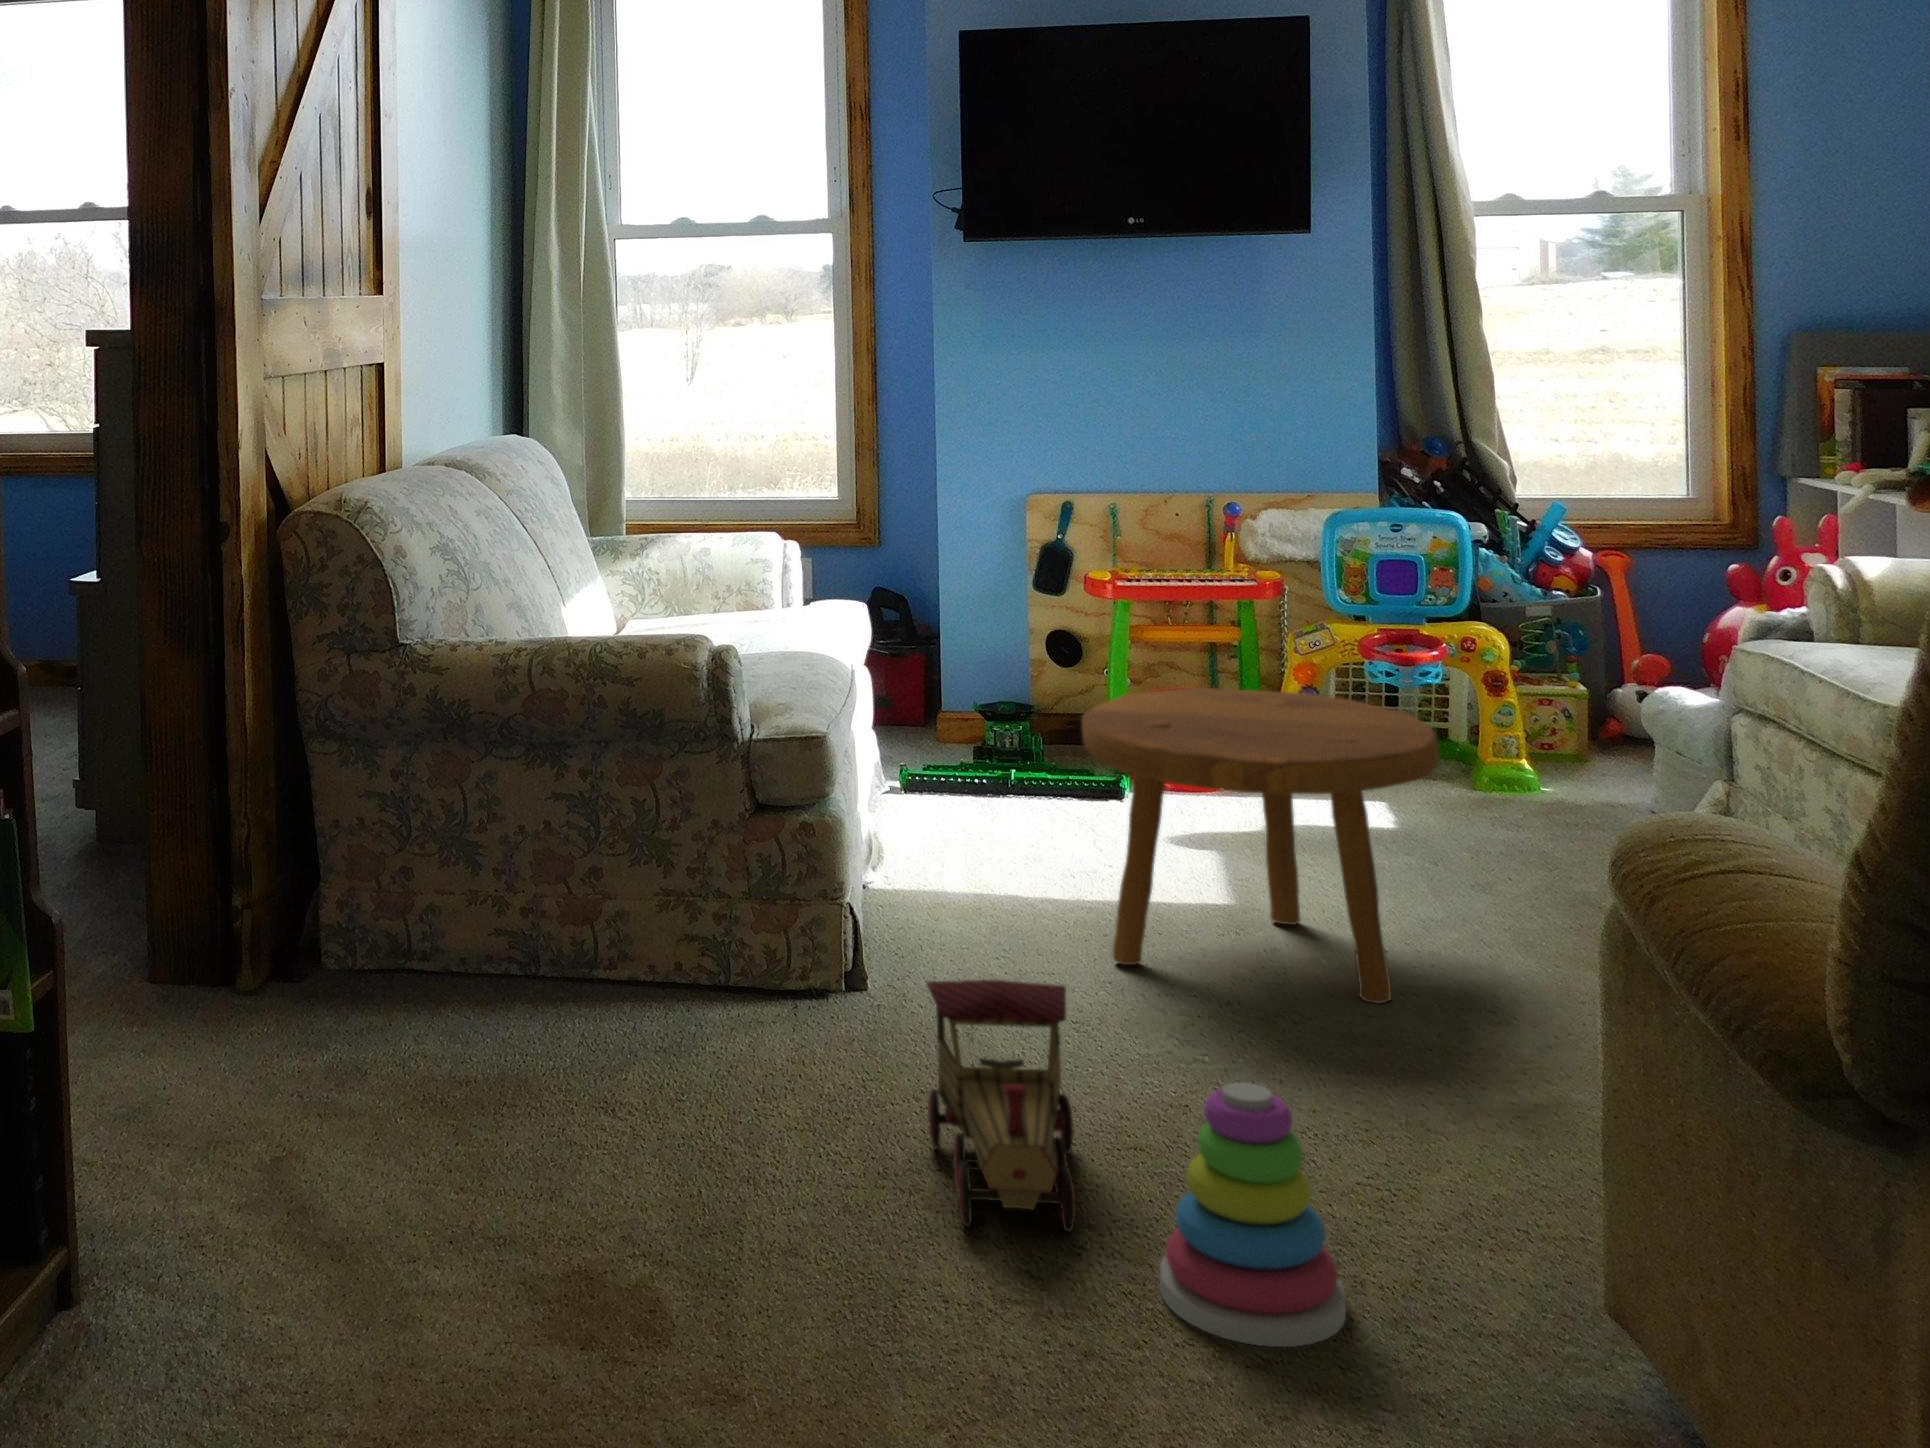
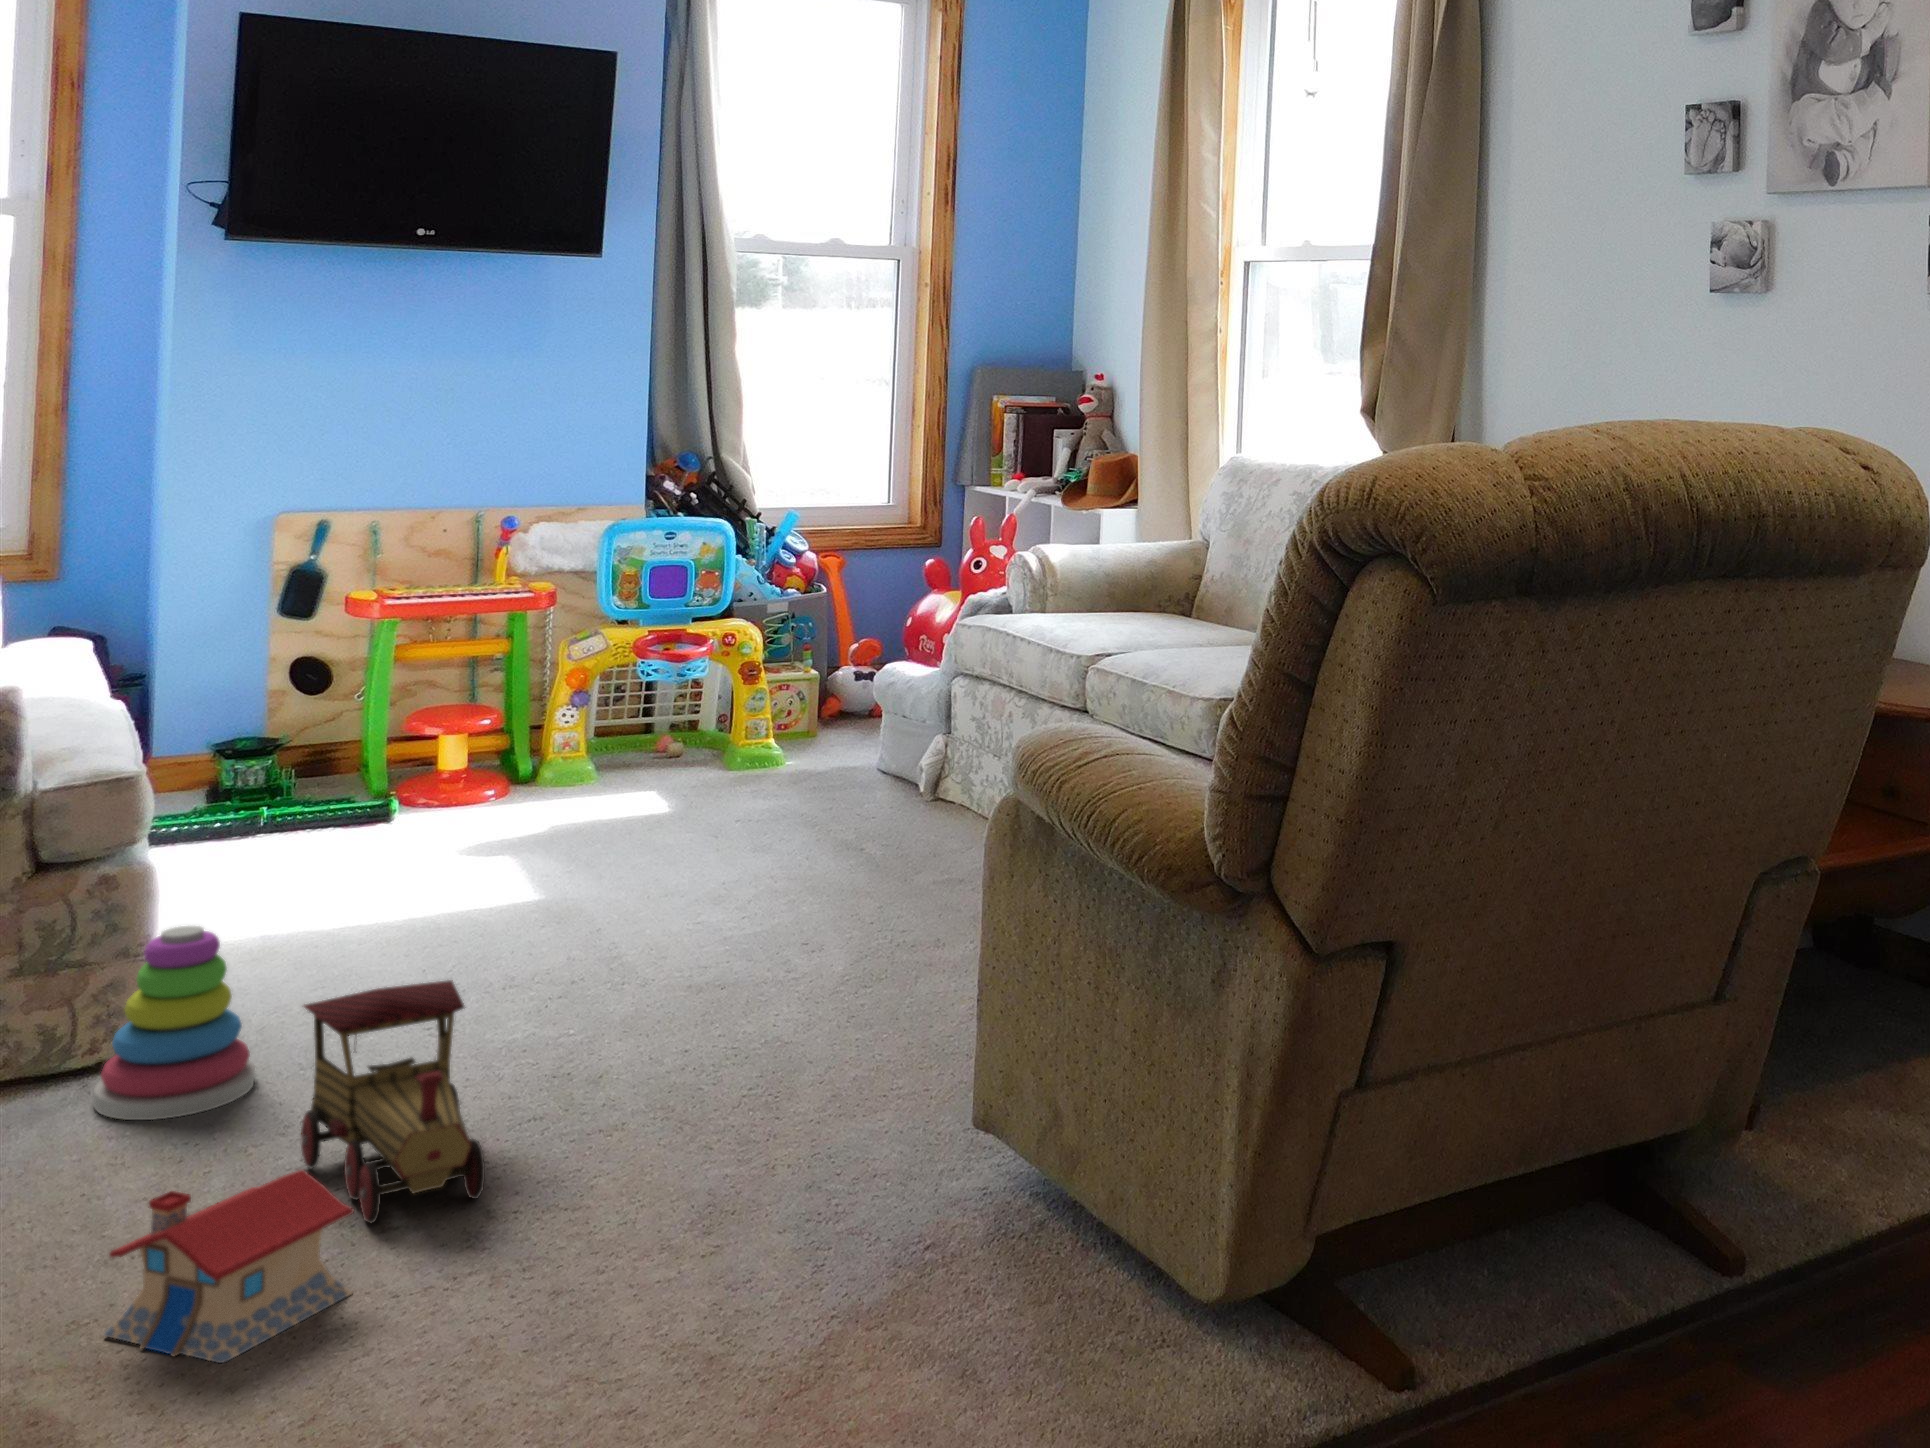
footstool: present [1082,688,1439,1003] -> none [412,690,753,970]
stacking toy: present [1160,1083,1346,1347] -> present [94,926,255,1120]
toy house: none [719,1145,928,1334] -> present [105,1170,354,1363]

